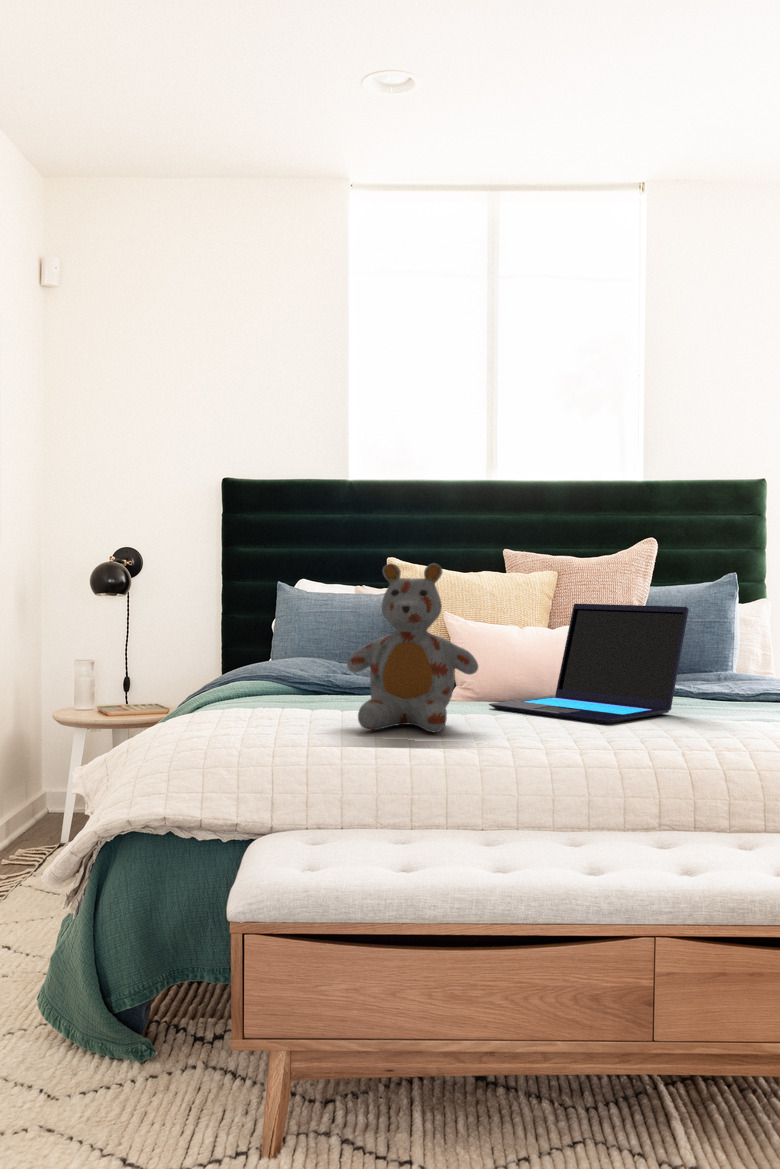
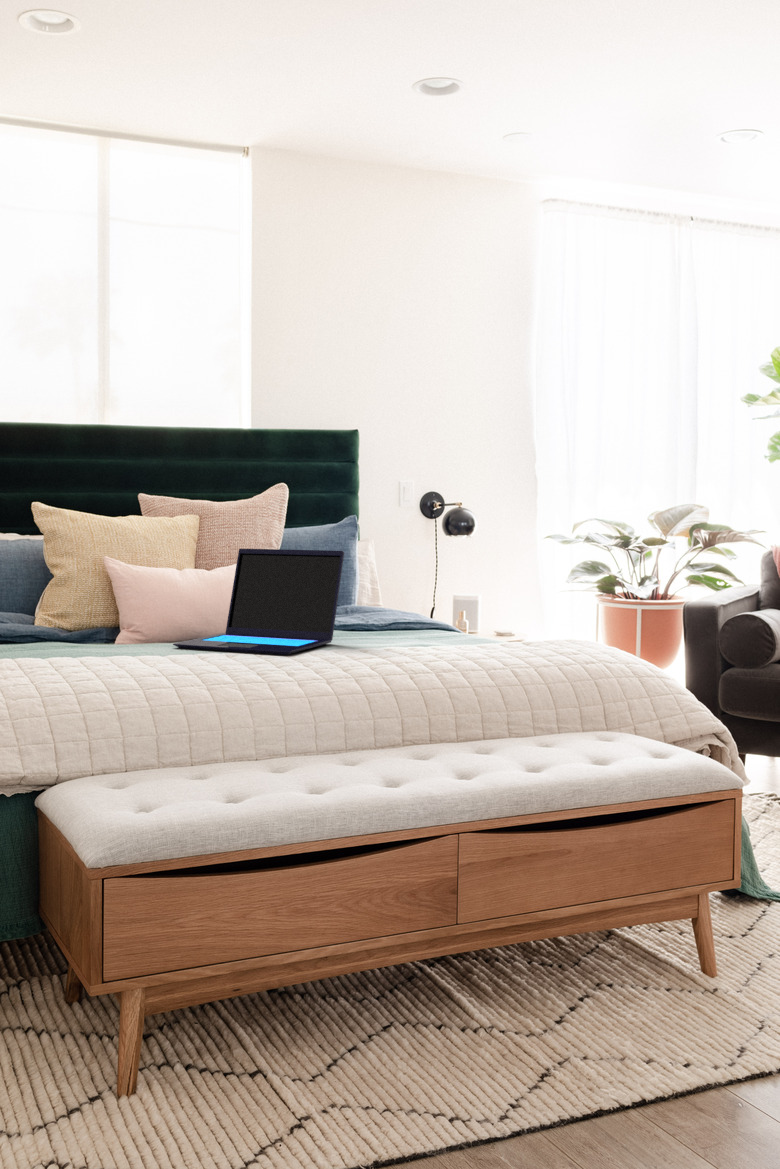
stuffed bear: present [347,563,478,732] -> none [48,515,178,674]

